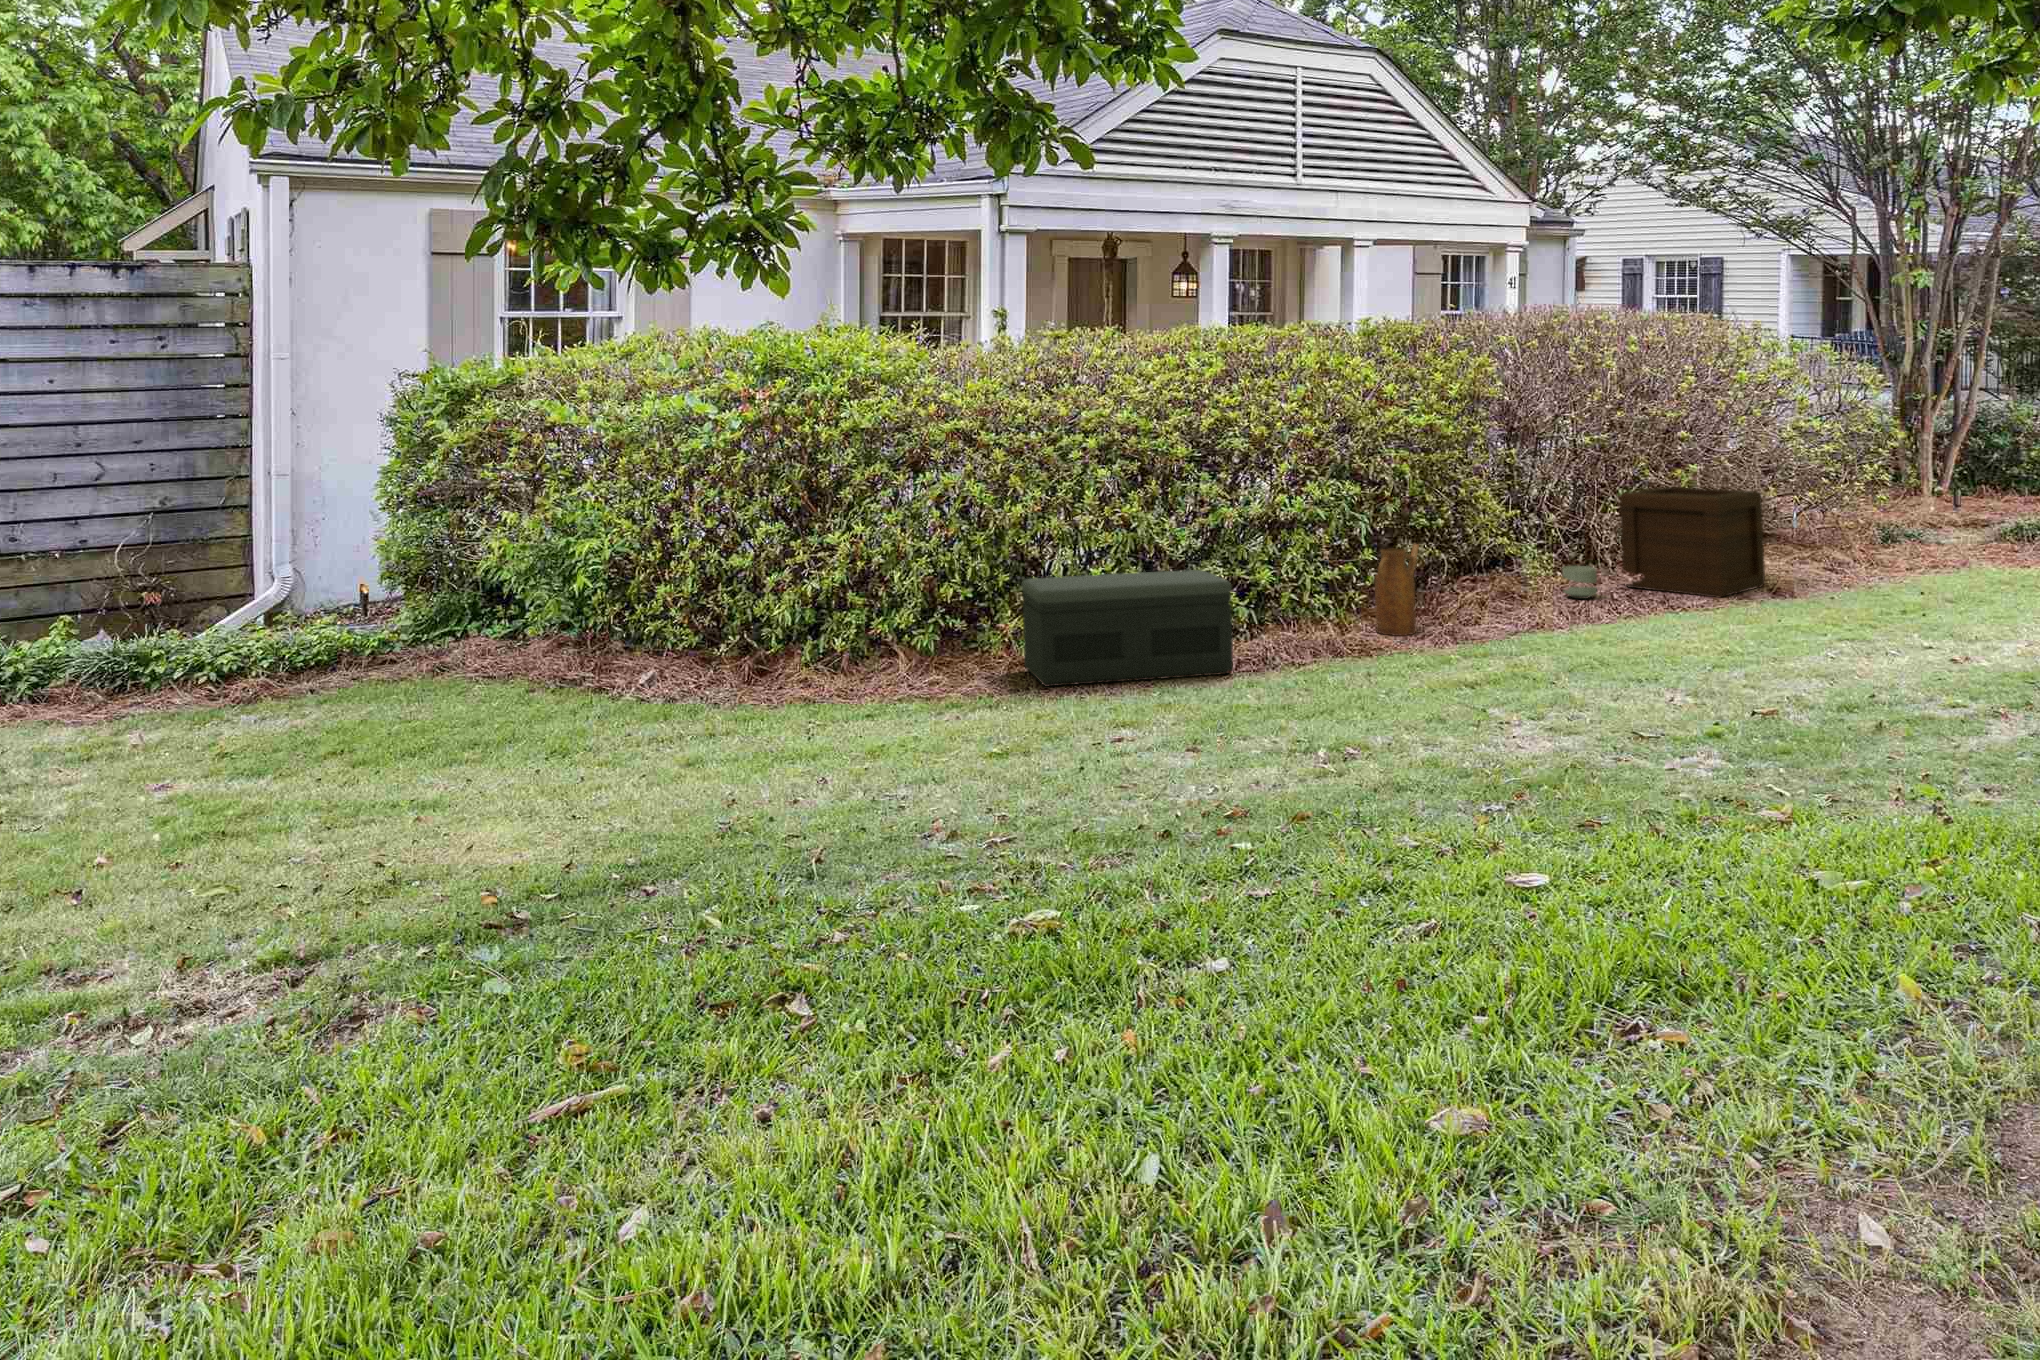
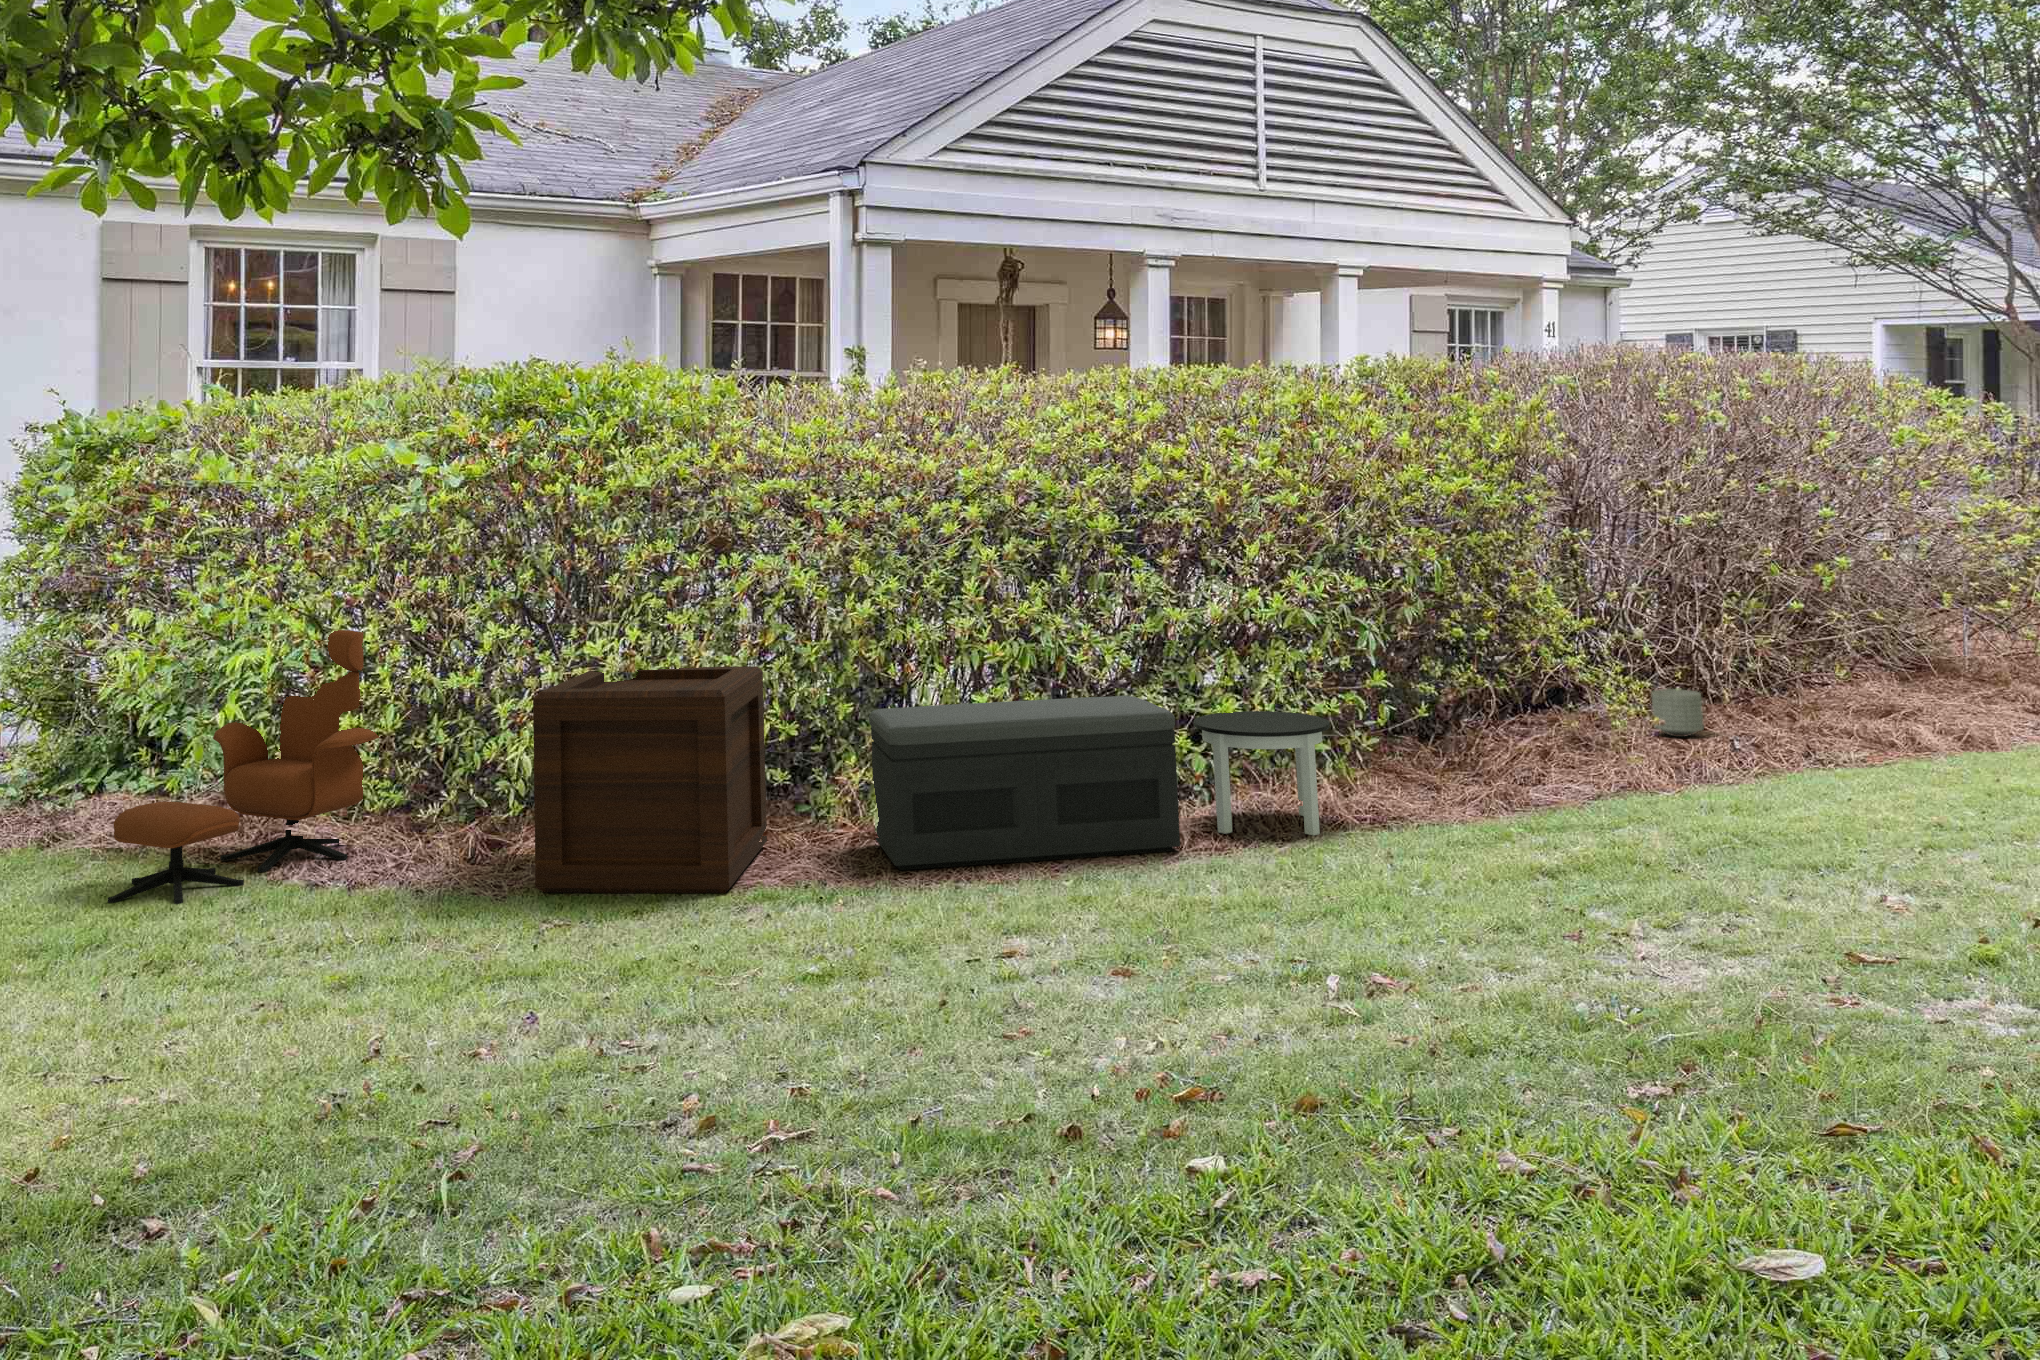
wooden crate: present [1620,487,1765,597] -> present [533,666,767,893]
lounge chair: none [501,522,678,710] -> present [108,630,379,904]
watering can: present [1374,544,1419,636] -> none [1385,657,1449,791]
round table: none [1243,581,1336,664] -> present [1194,711,1330,835]

